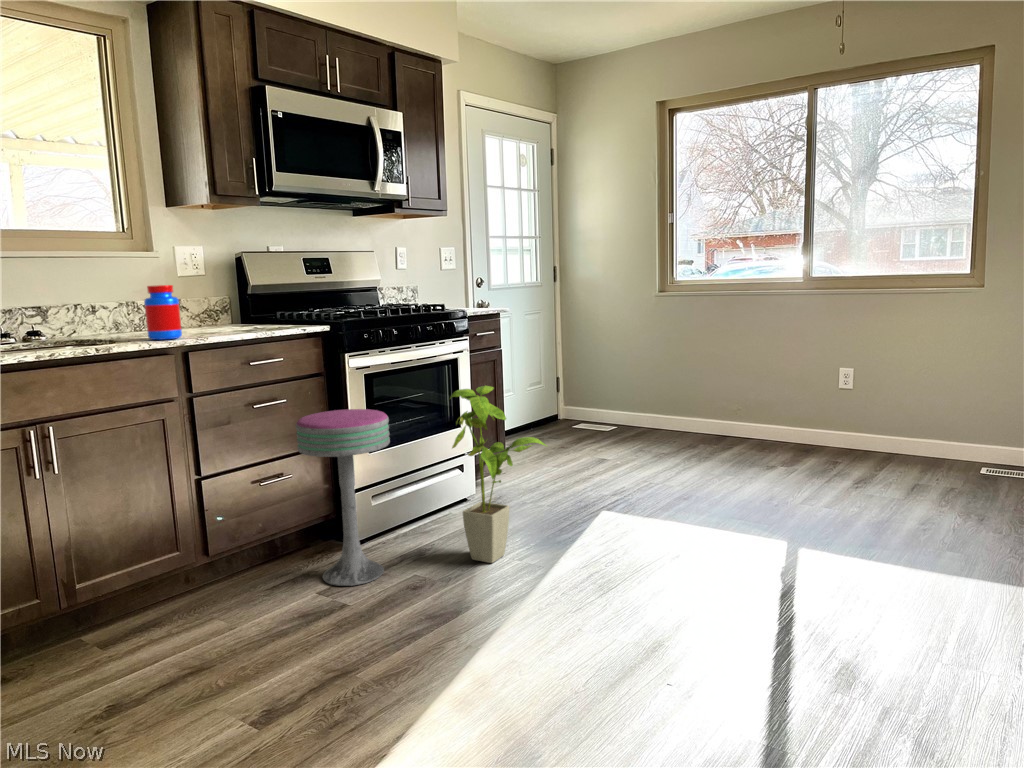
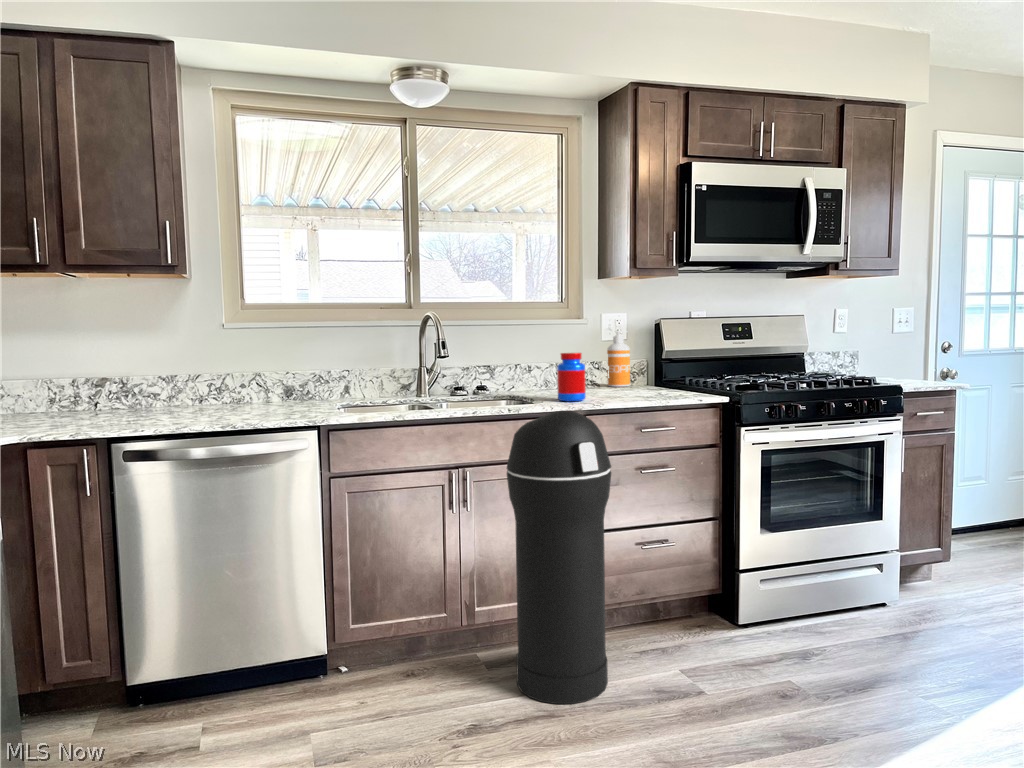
soap dispenser: none [185,264,215,326] -> present [607,331,630,387]
trash can: none [109,344,250,661] -> present [507,410,611,704]
house plant: present [451,386,546,563] -> none [846,482,980,696]
bar stool: present [296,409,390,586] -> none [676,485,774,675]

